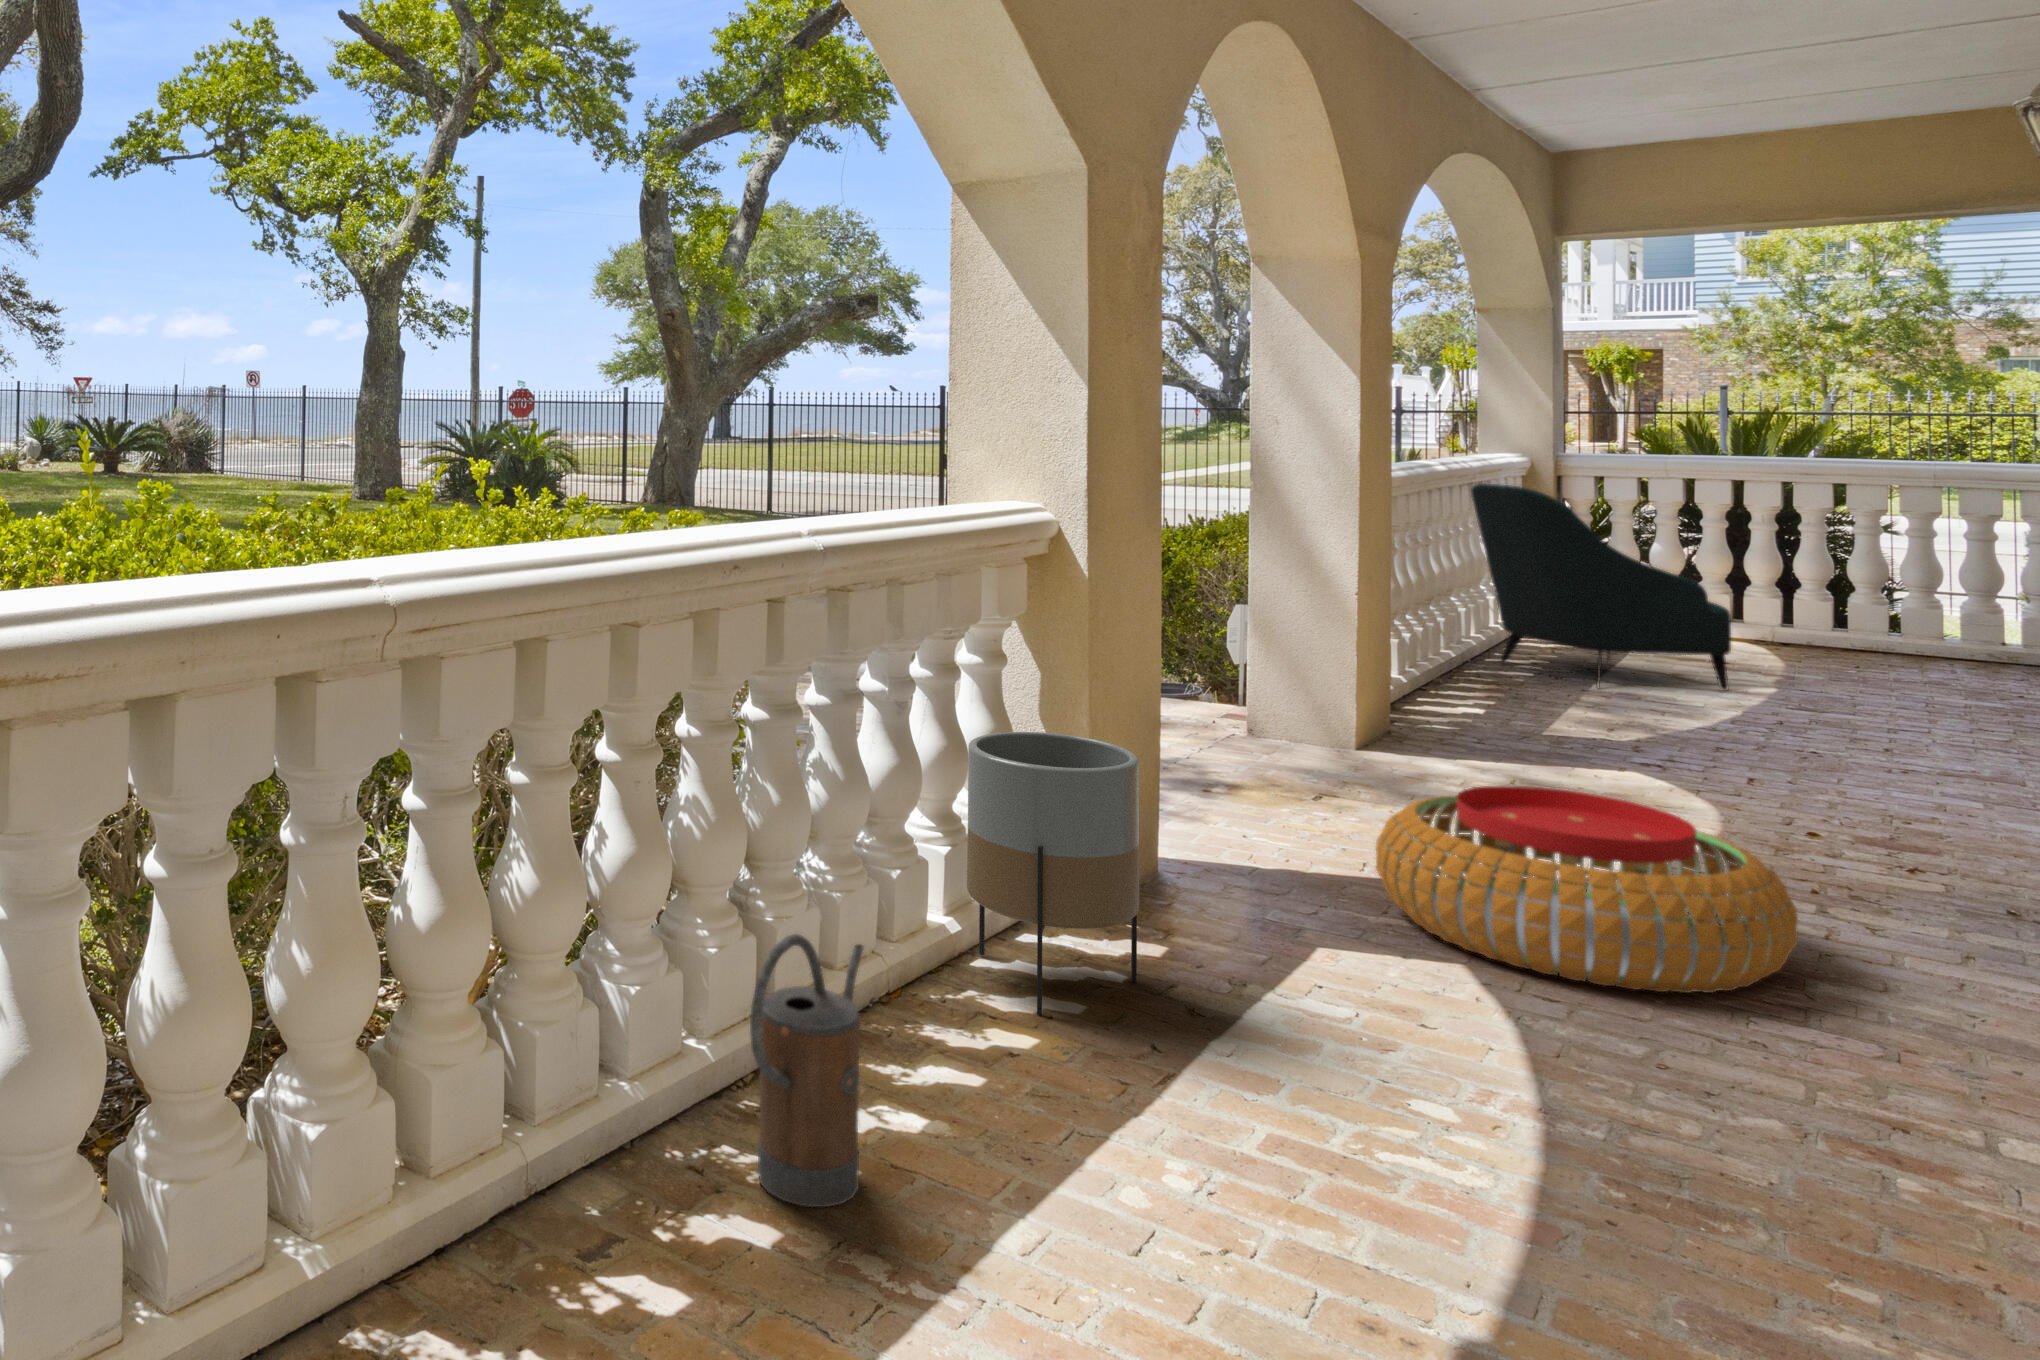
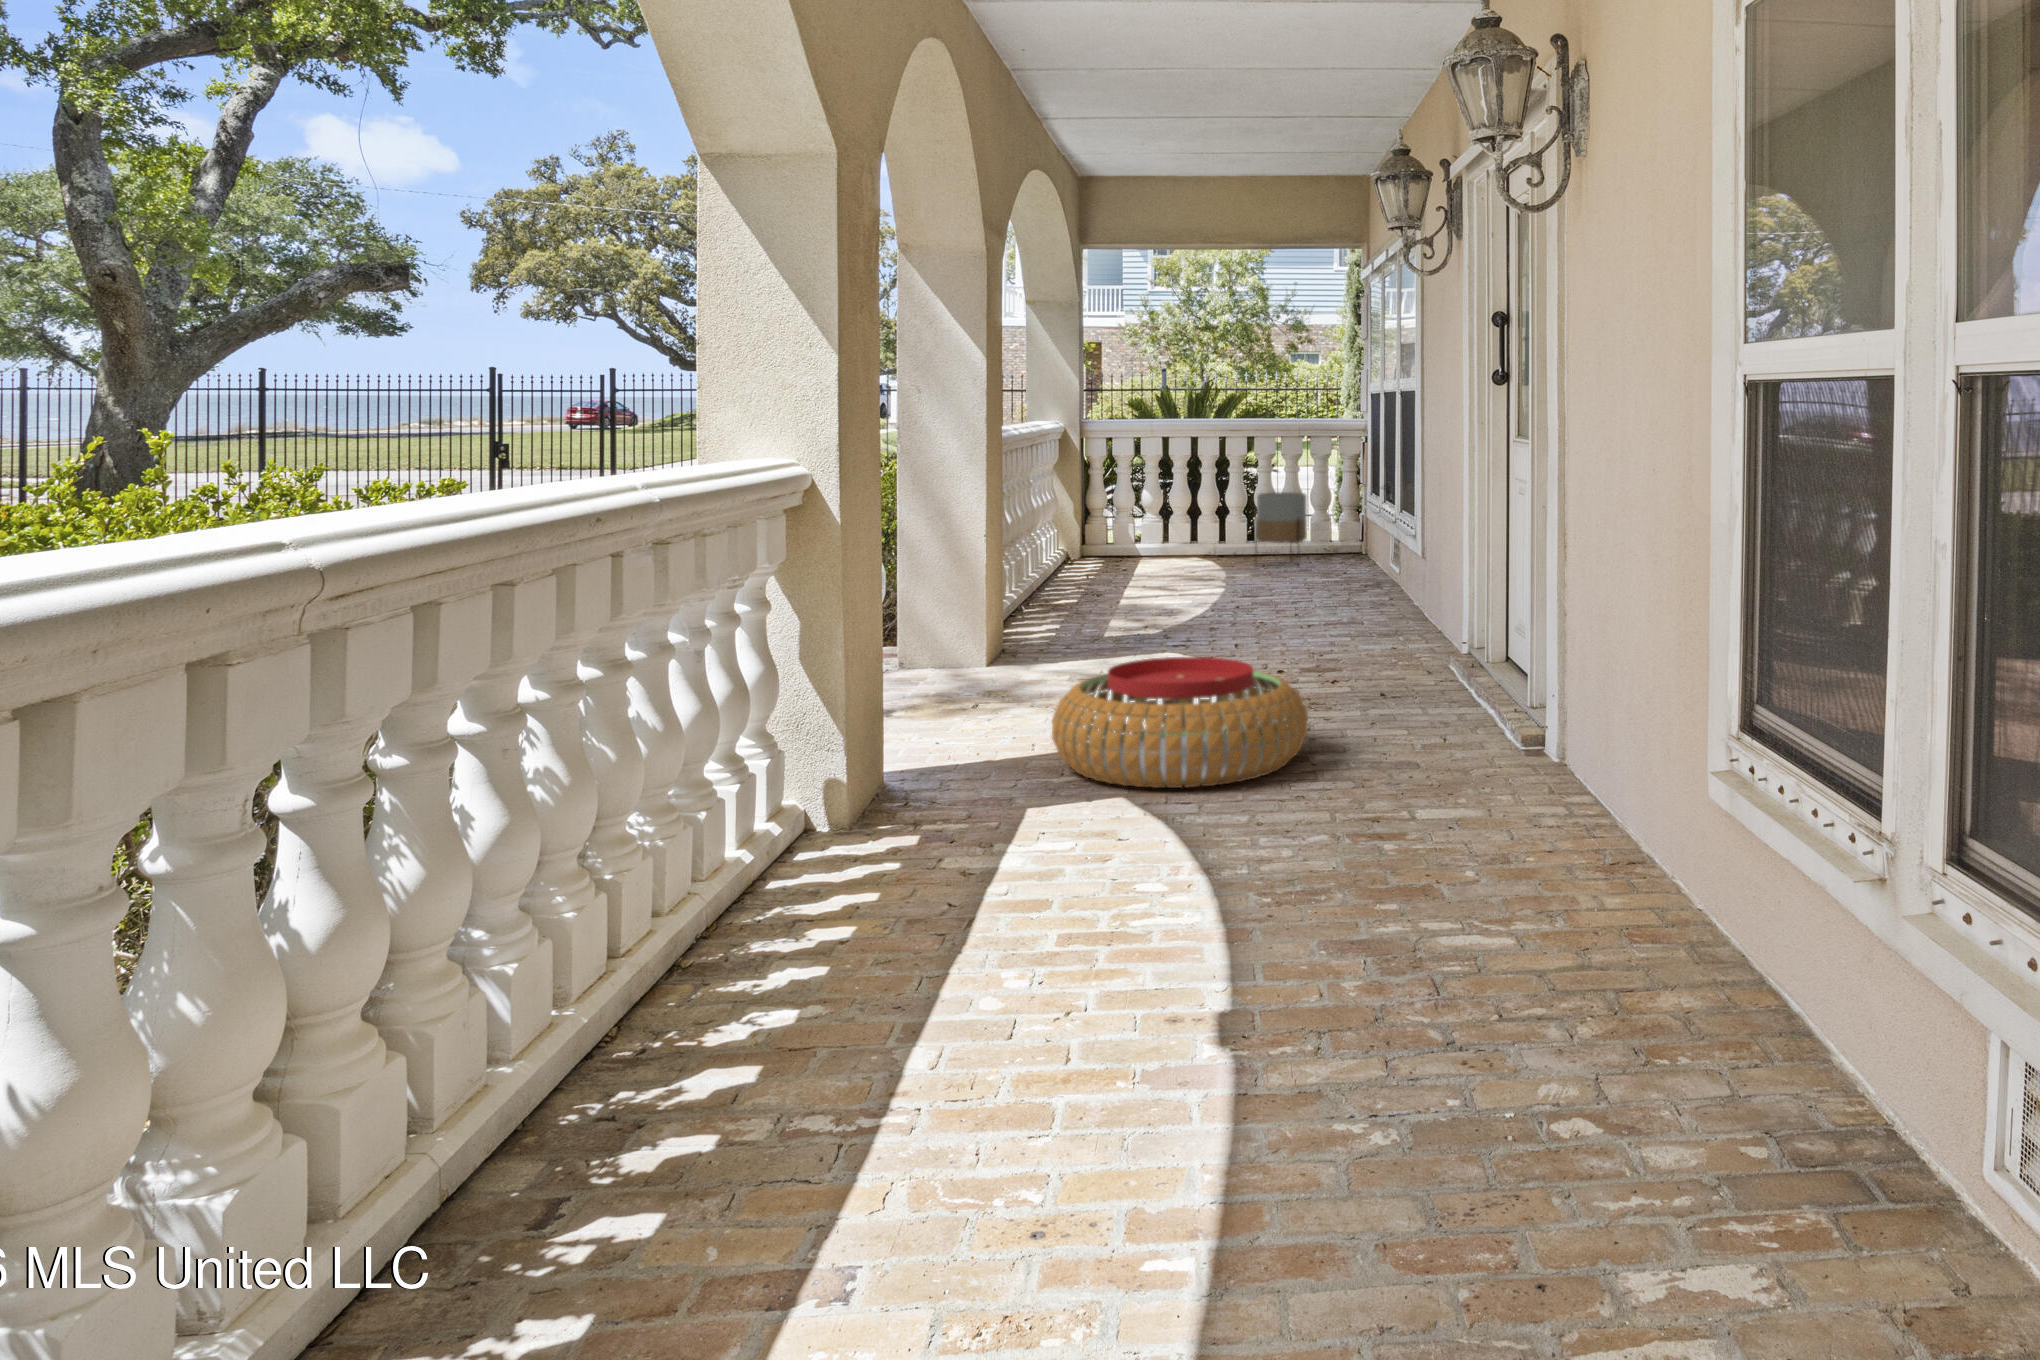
armchair: present [1471,483,1731,691] -> none [1038,445,1205,602]
planter: present [967,732,1139,1015] -> present [1255,492,1307,544]
watering can: present [750,934,864,1207] -> none [665,854,767,1110]

